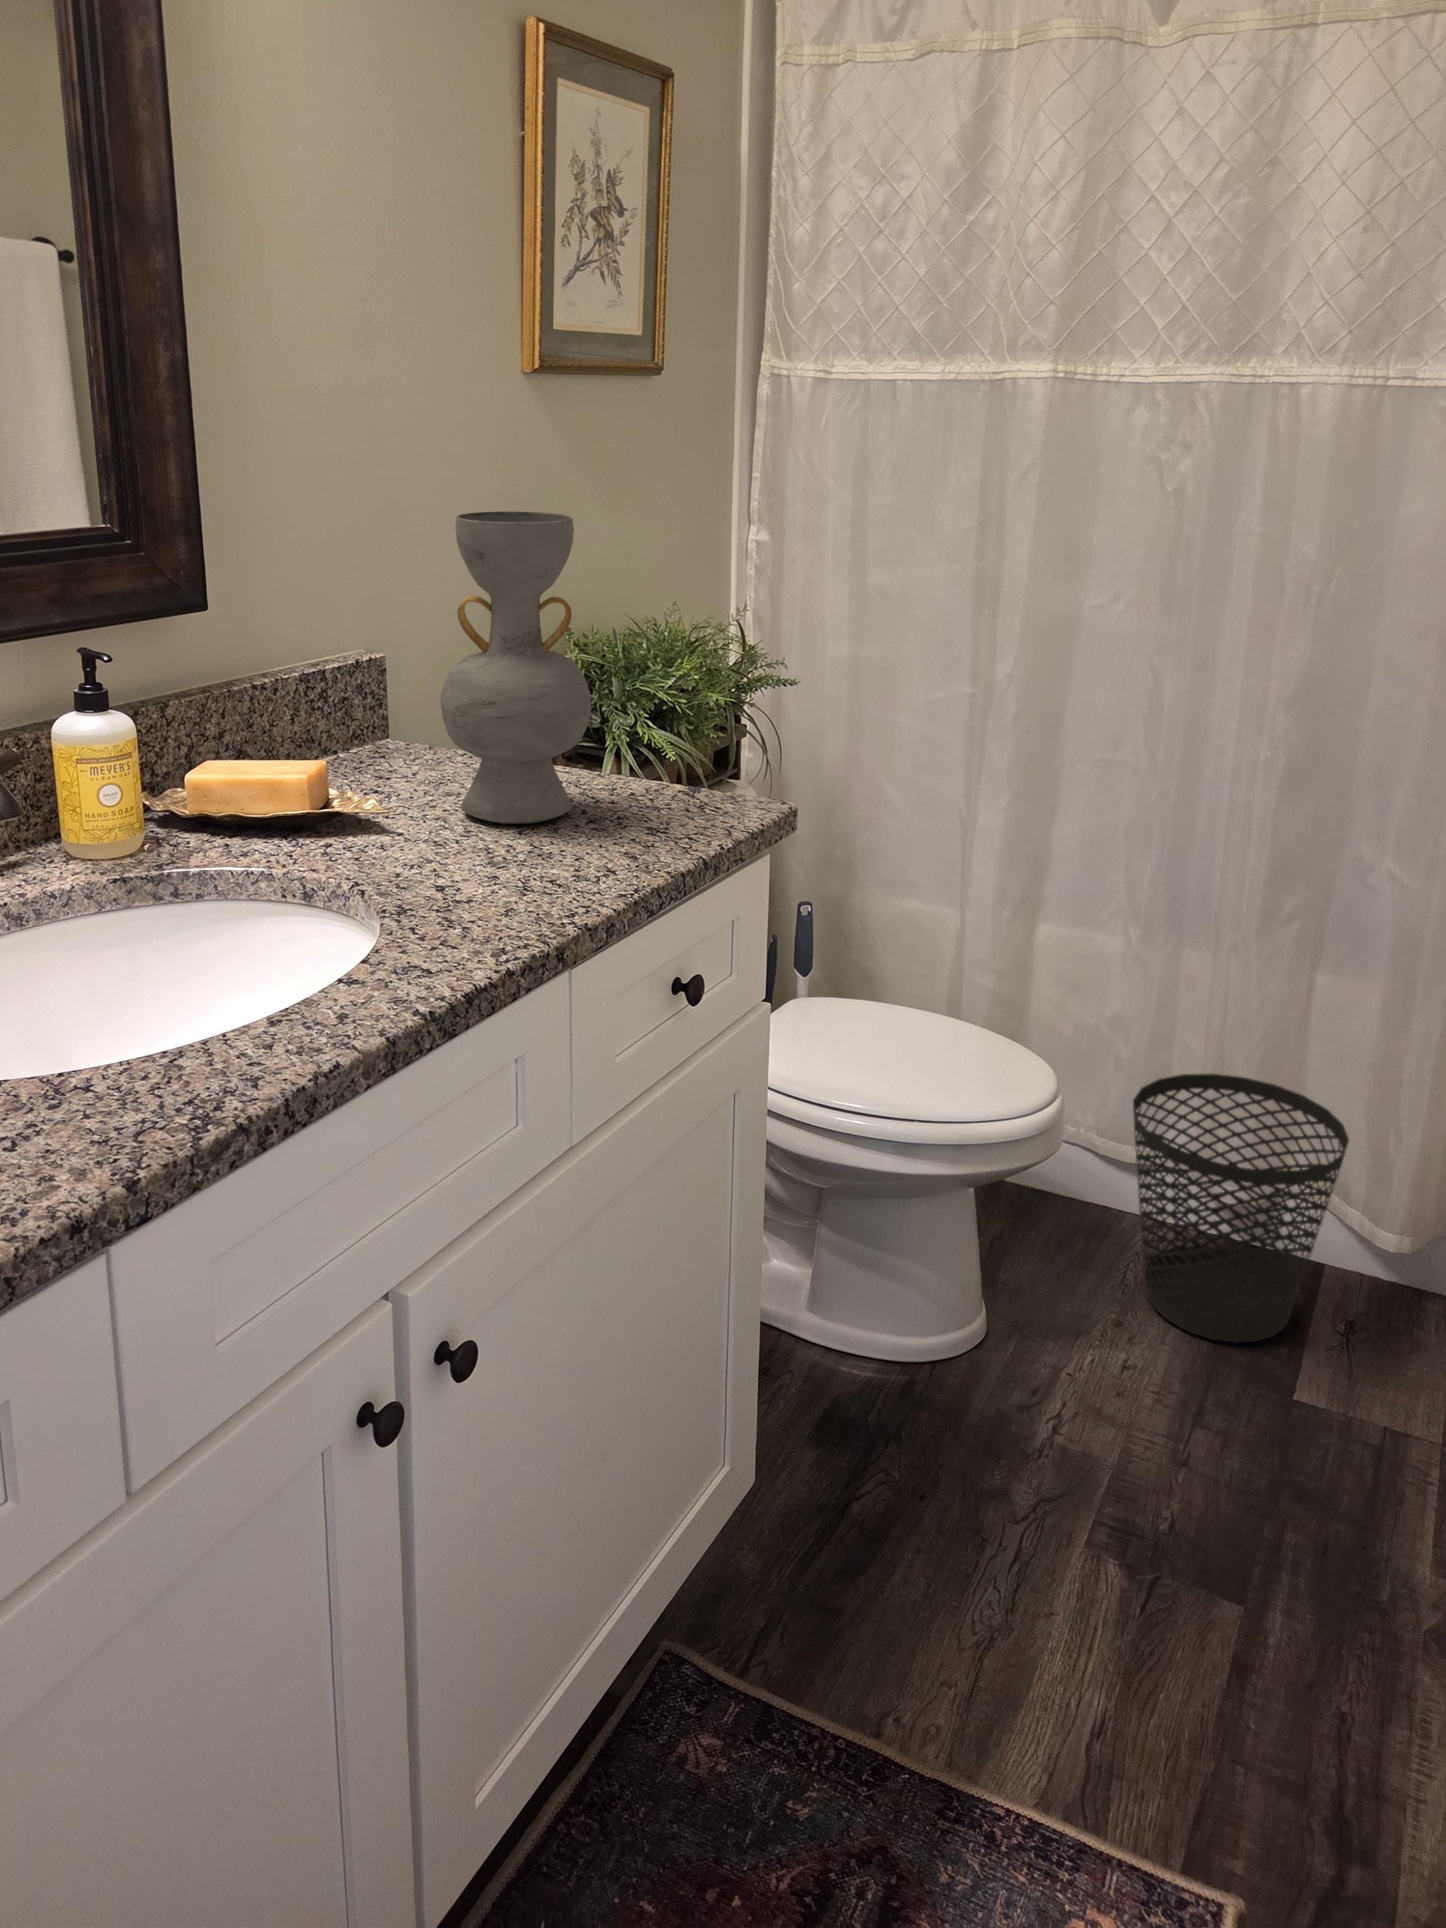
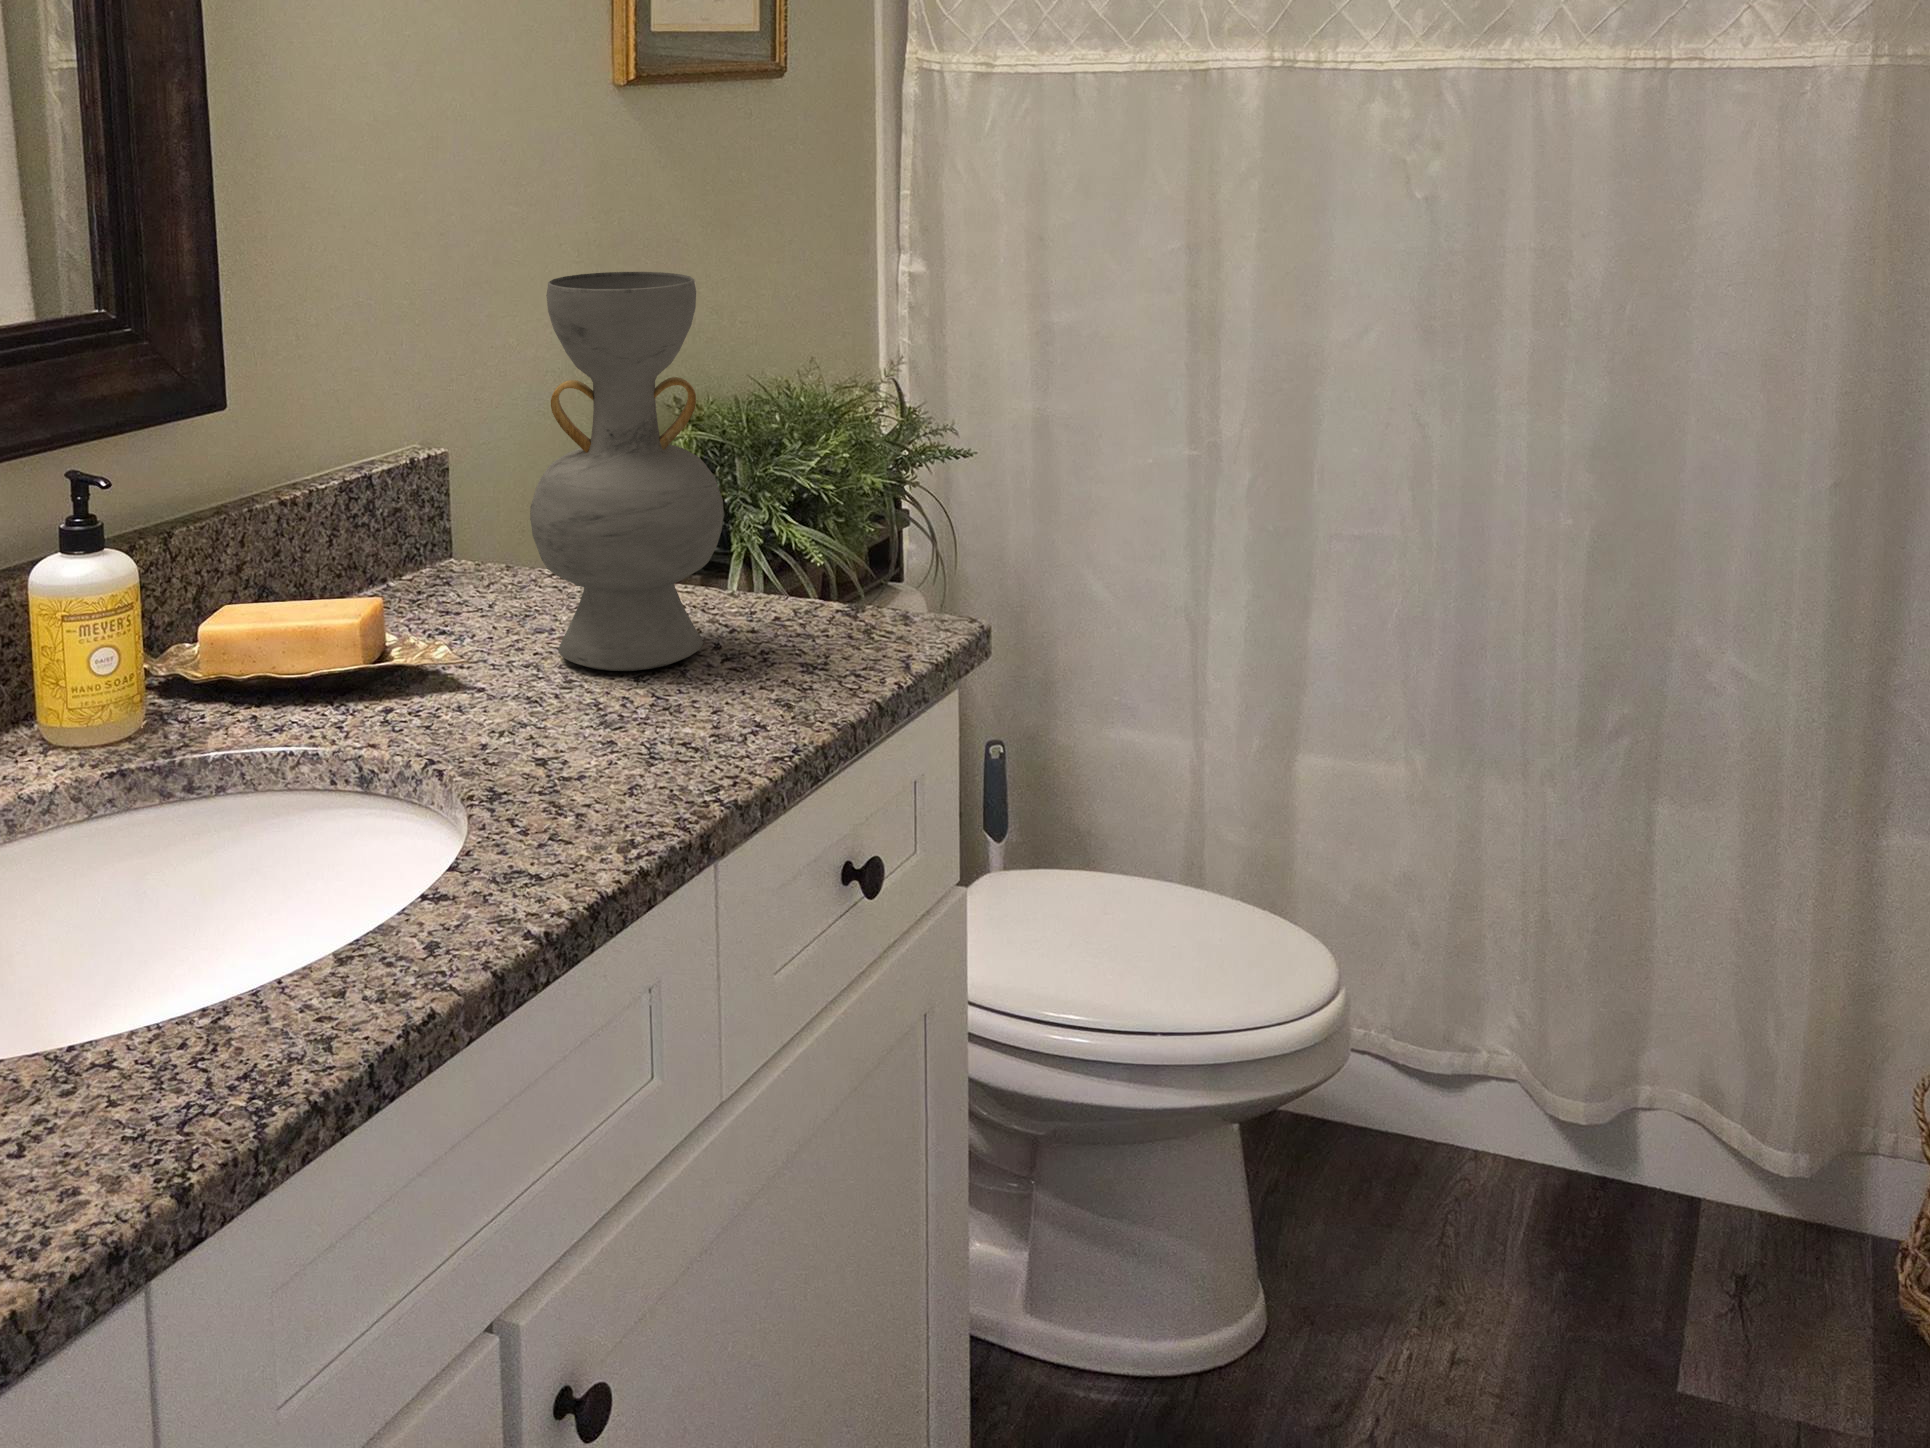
wastebasket: present [1133,1074,1349,1343] -> none [1435,945,1715,1313]

